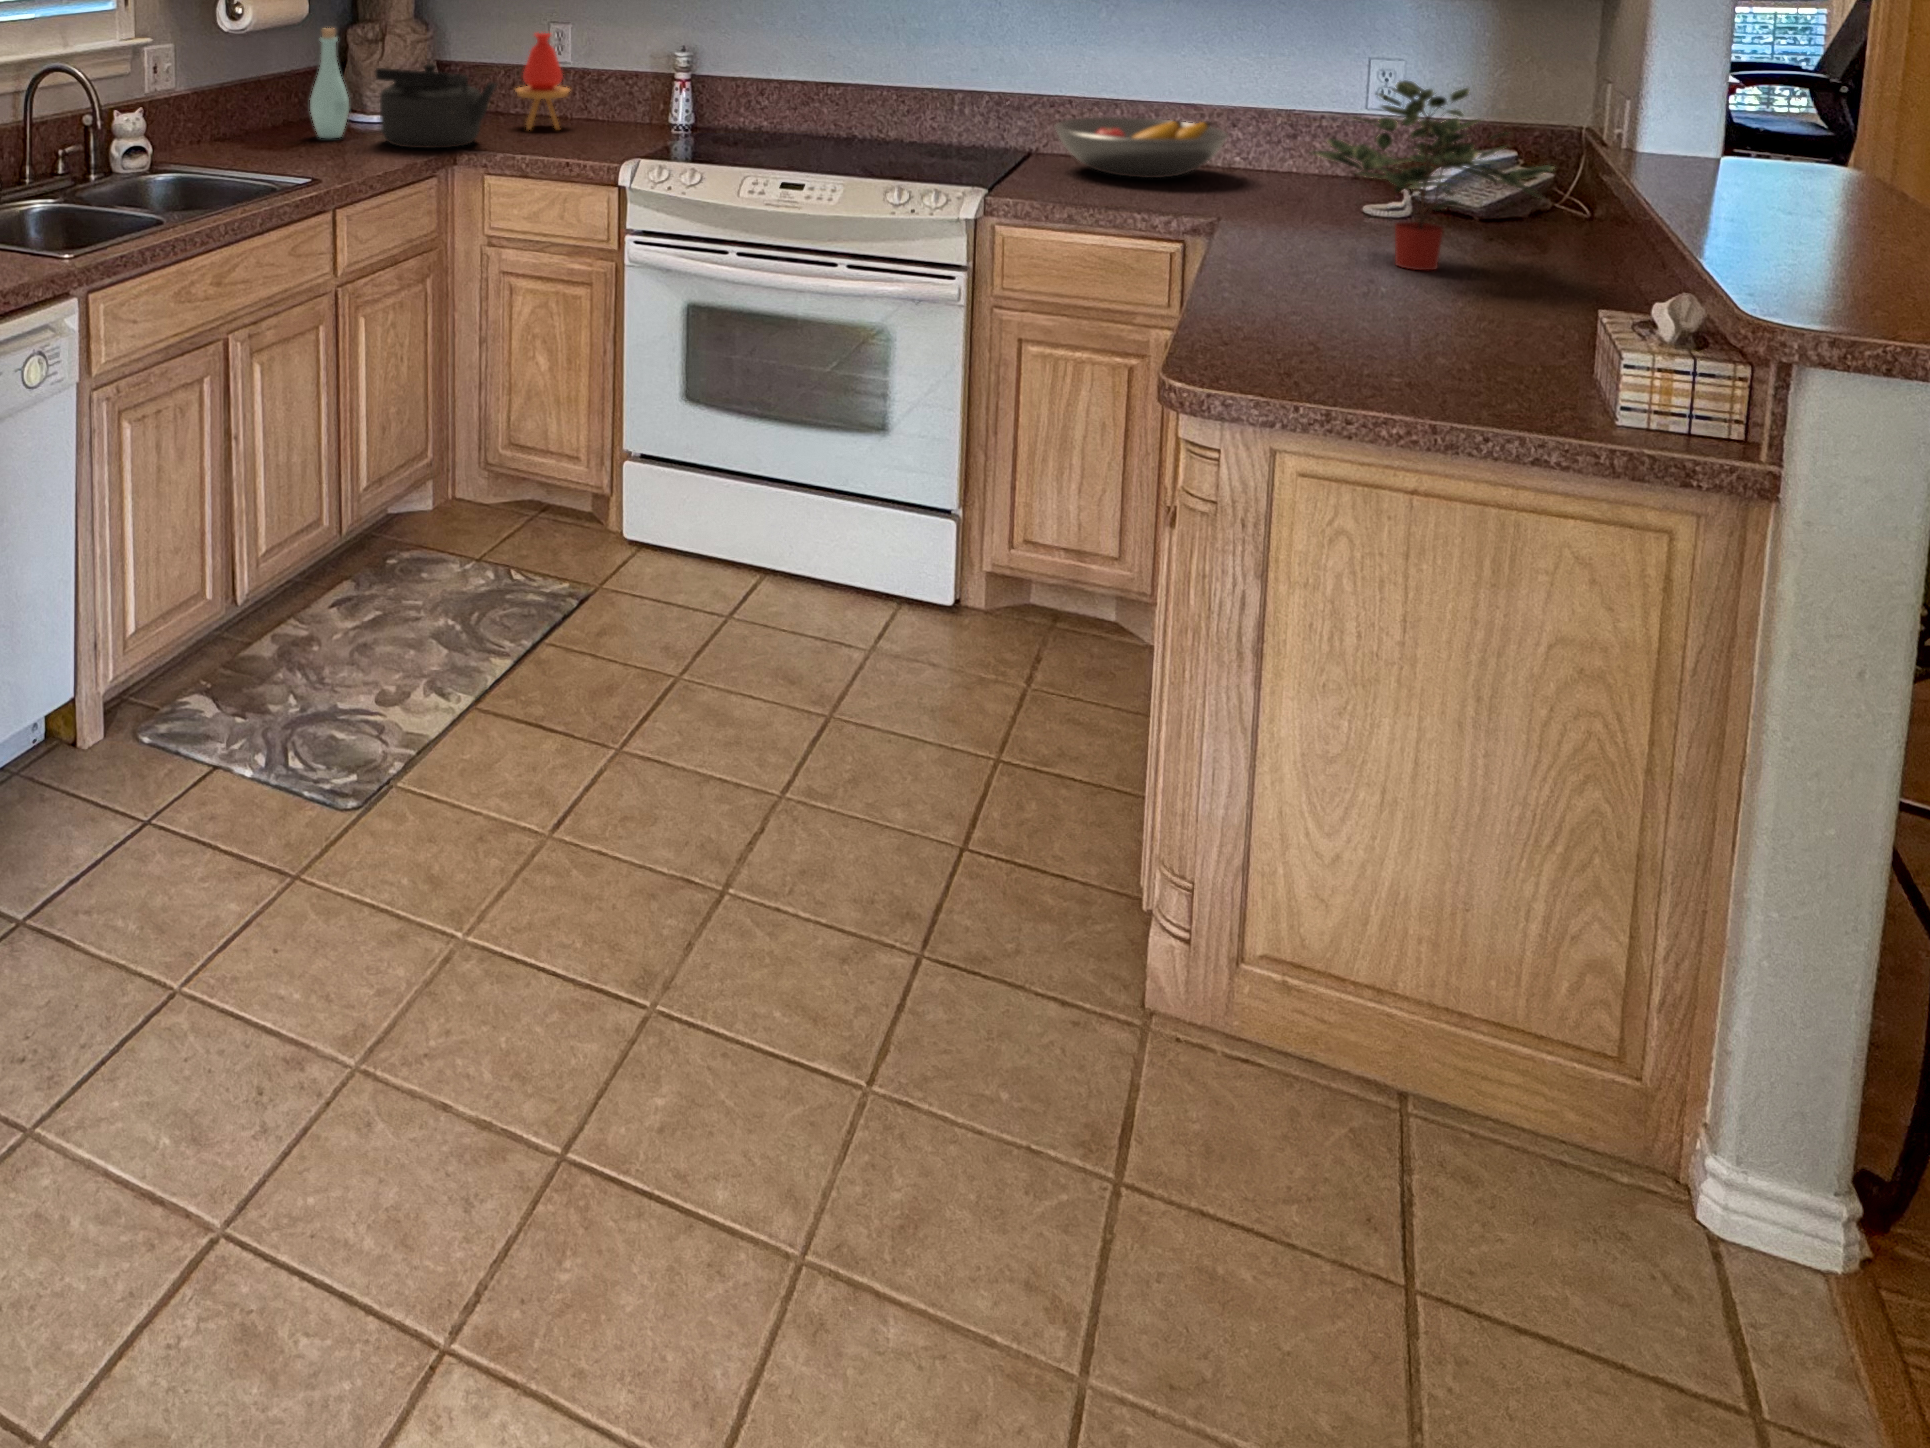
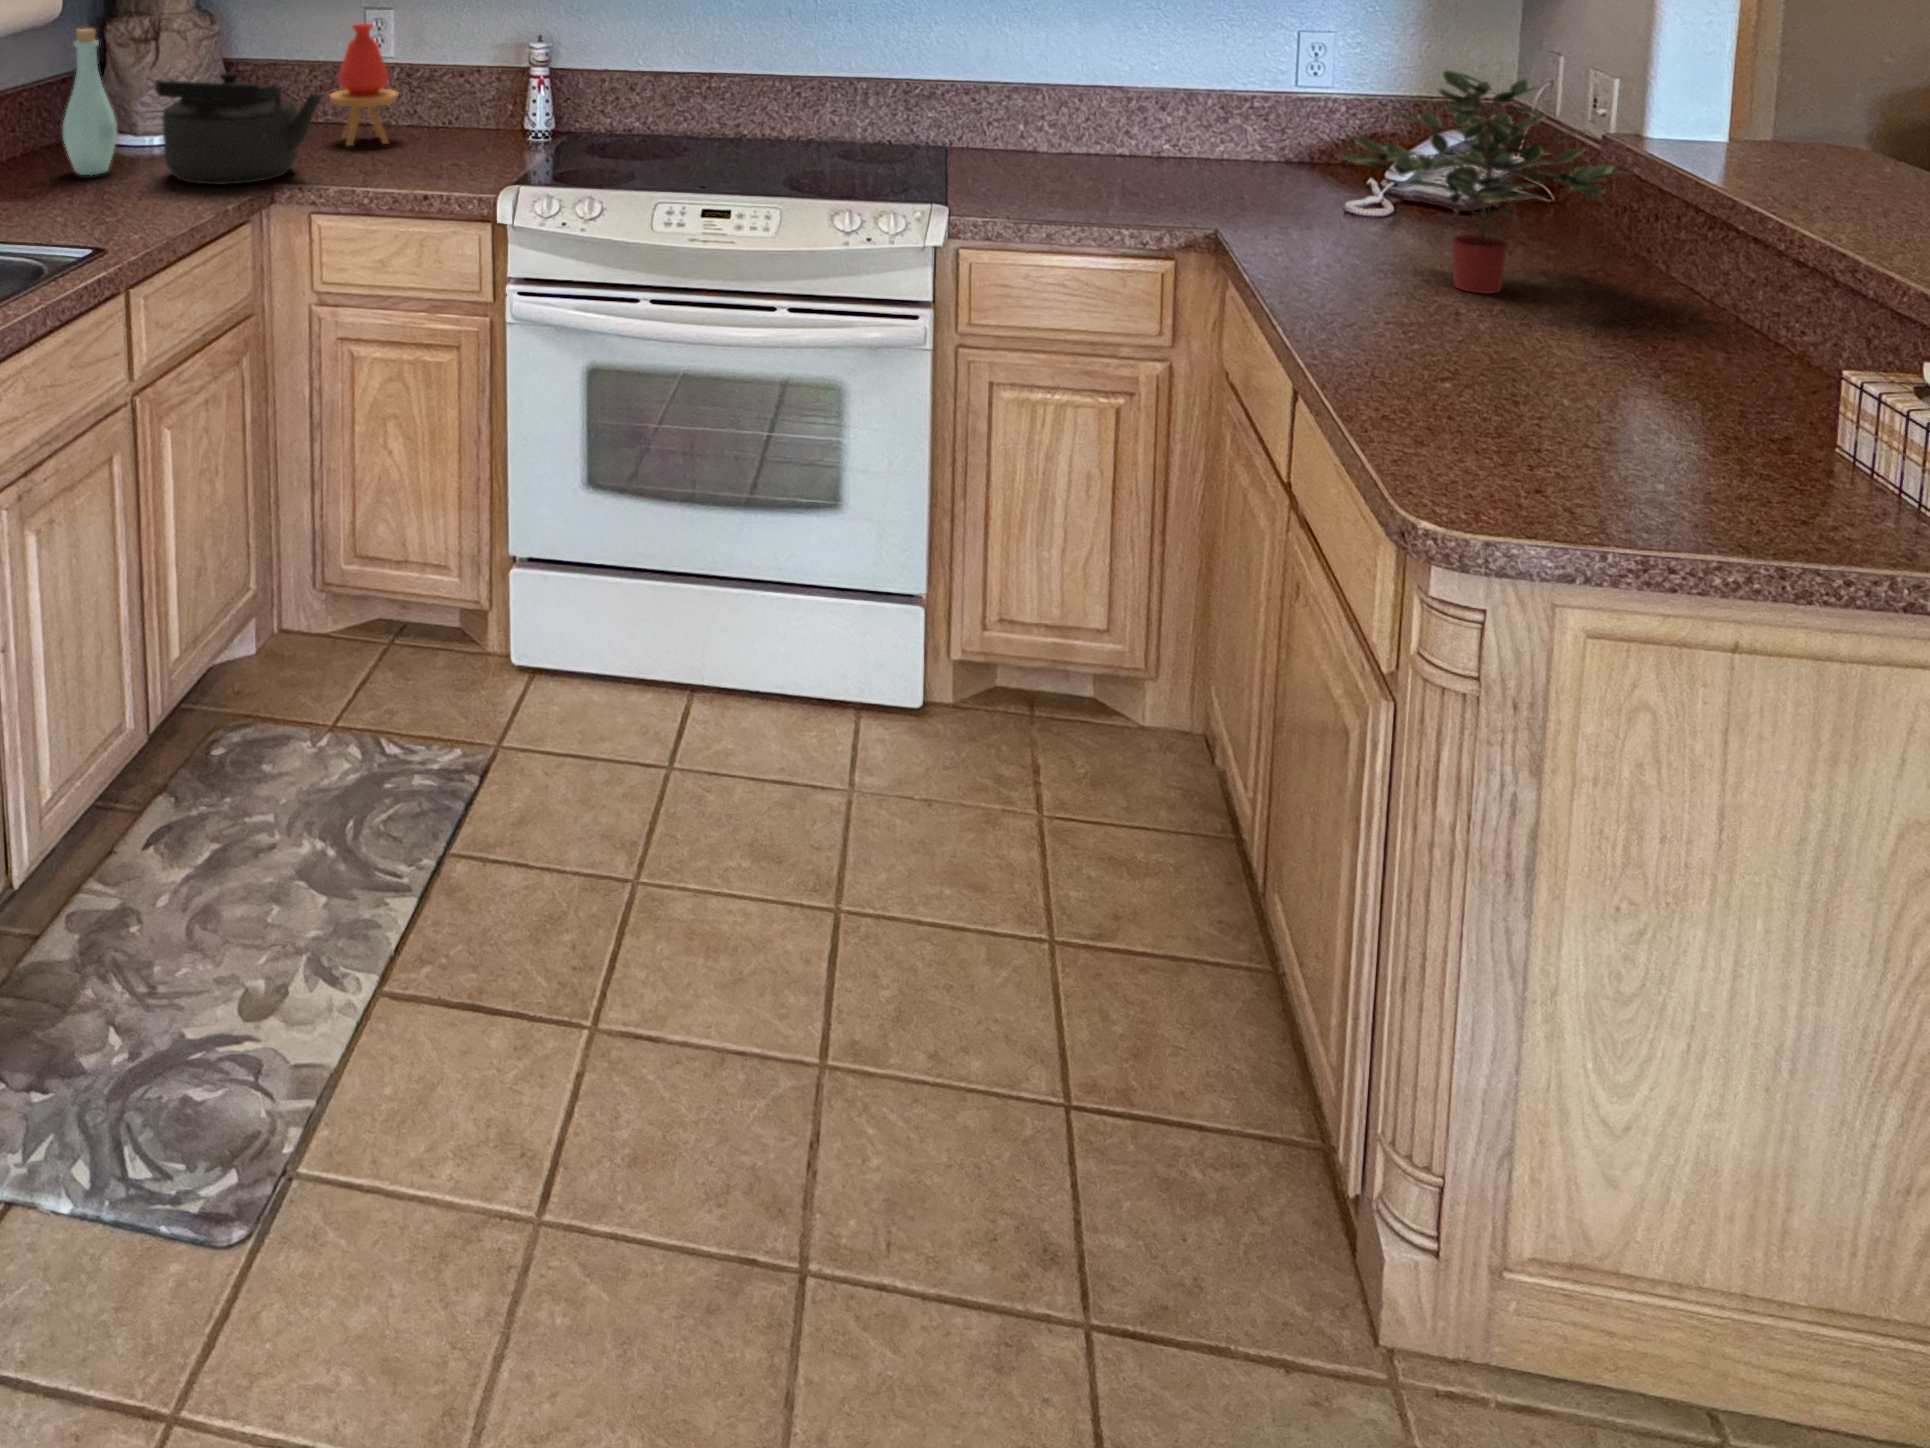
fruit bowl: present [1055,117,1228,178] -> none [983,105,1173,176]

